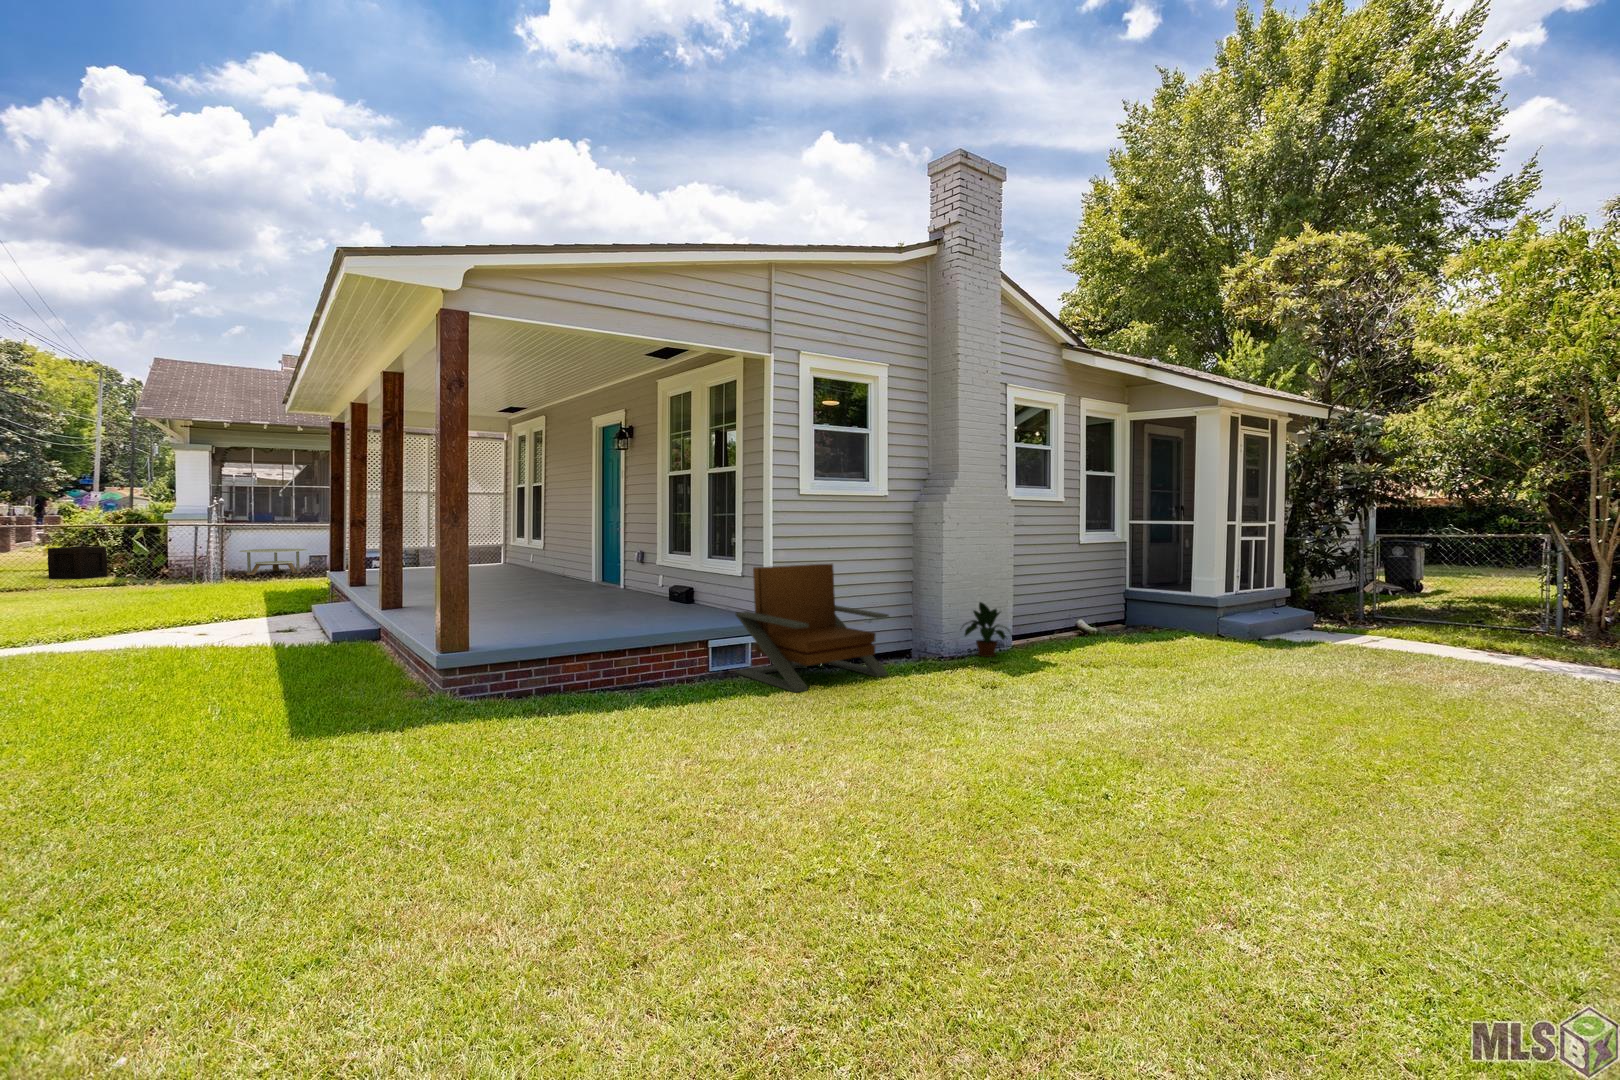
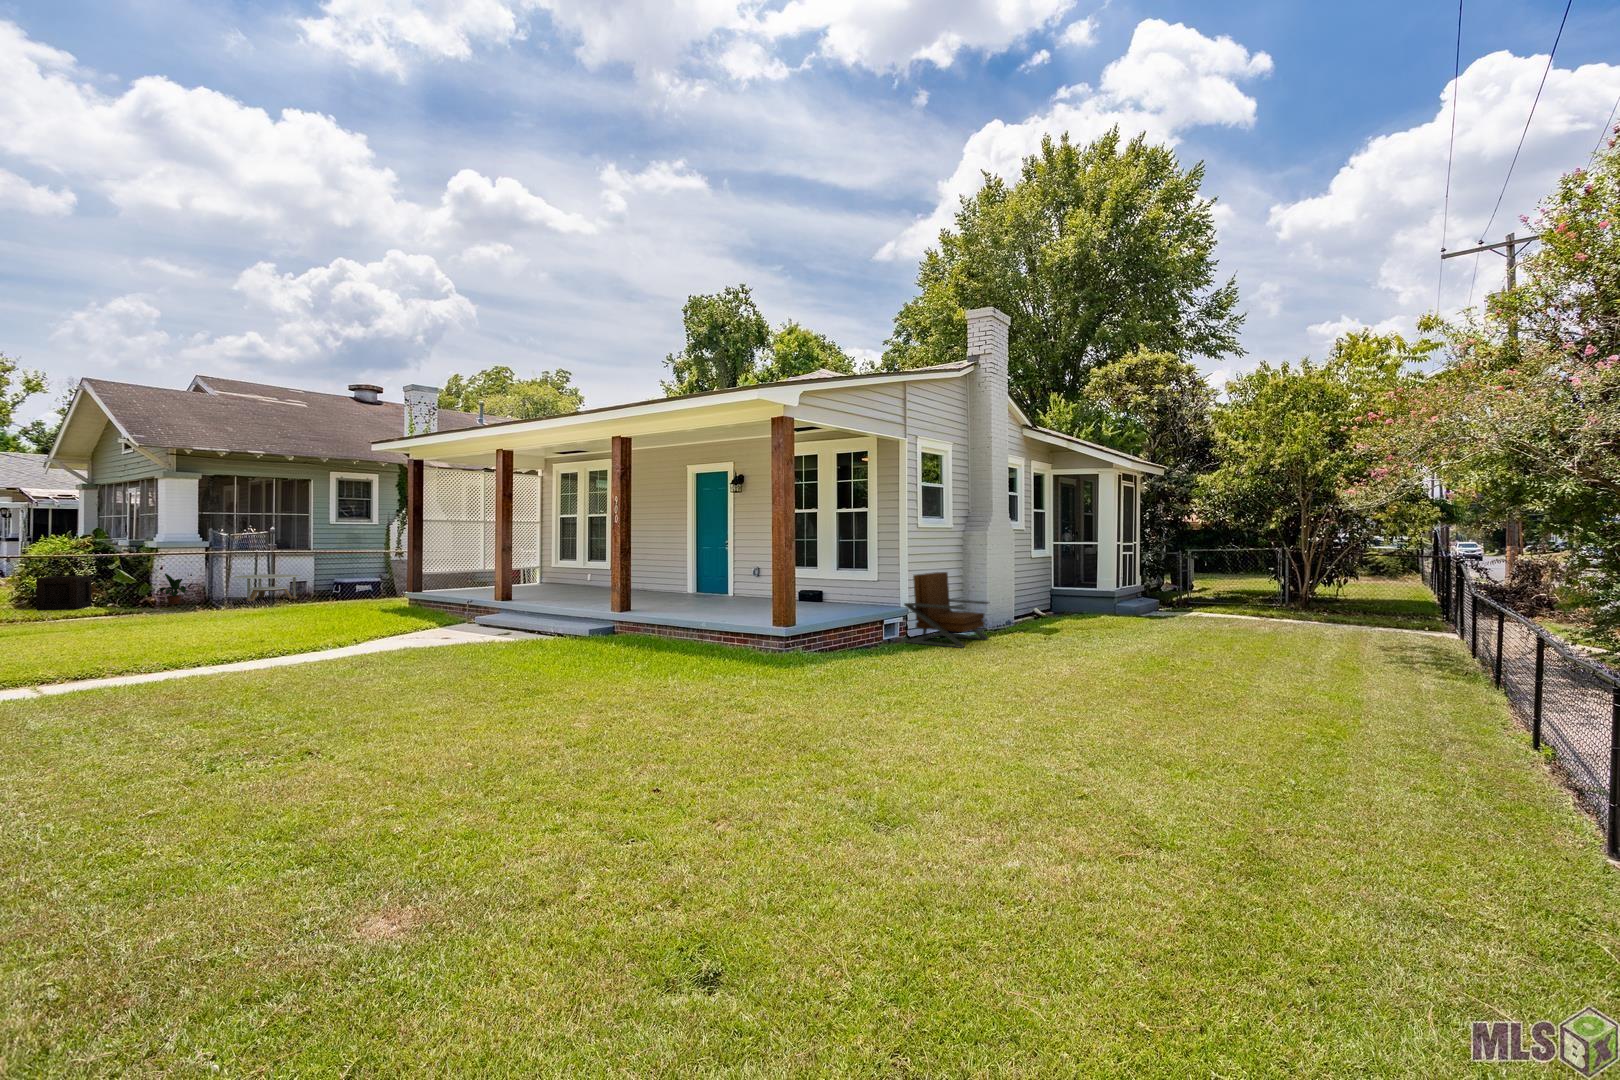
potted plant: present [960,602,1006,657] -> present [158,574,188,604]

